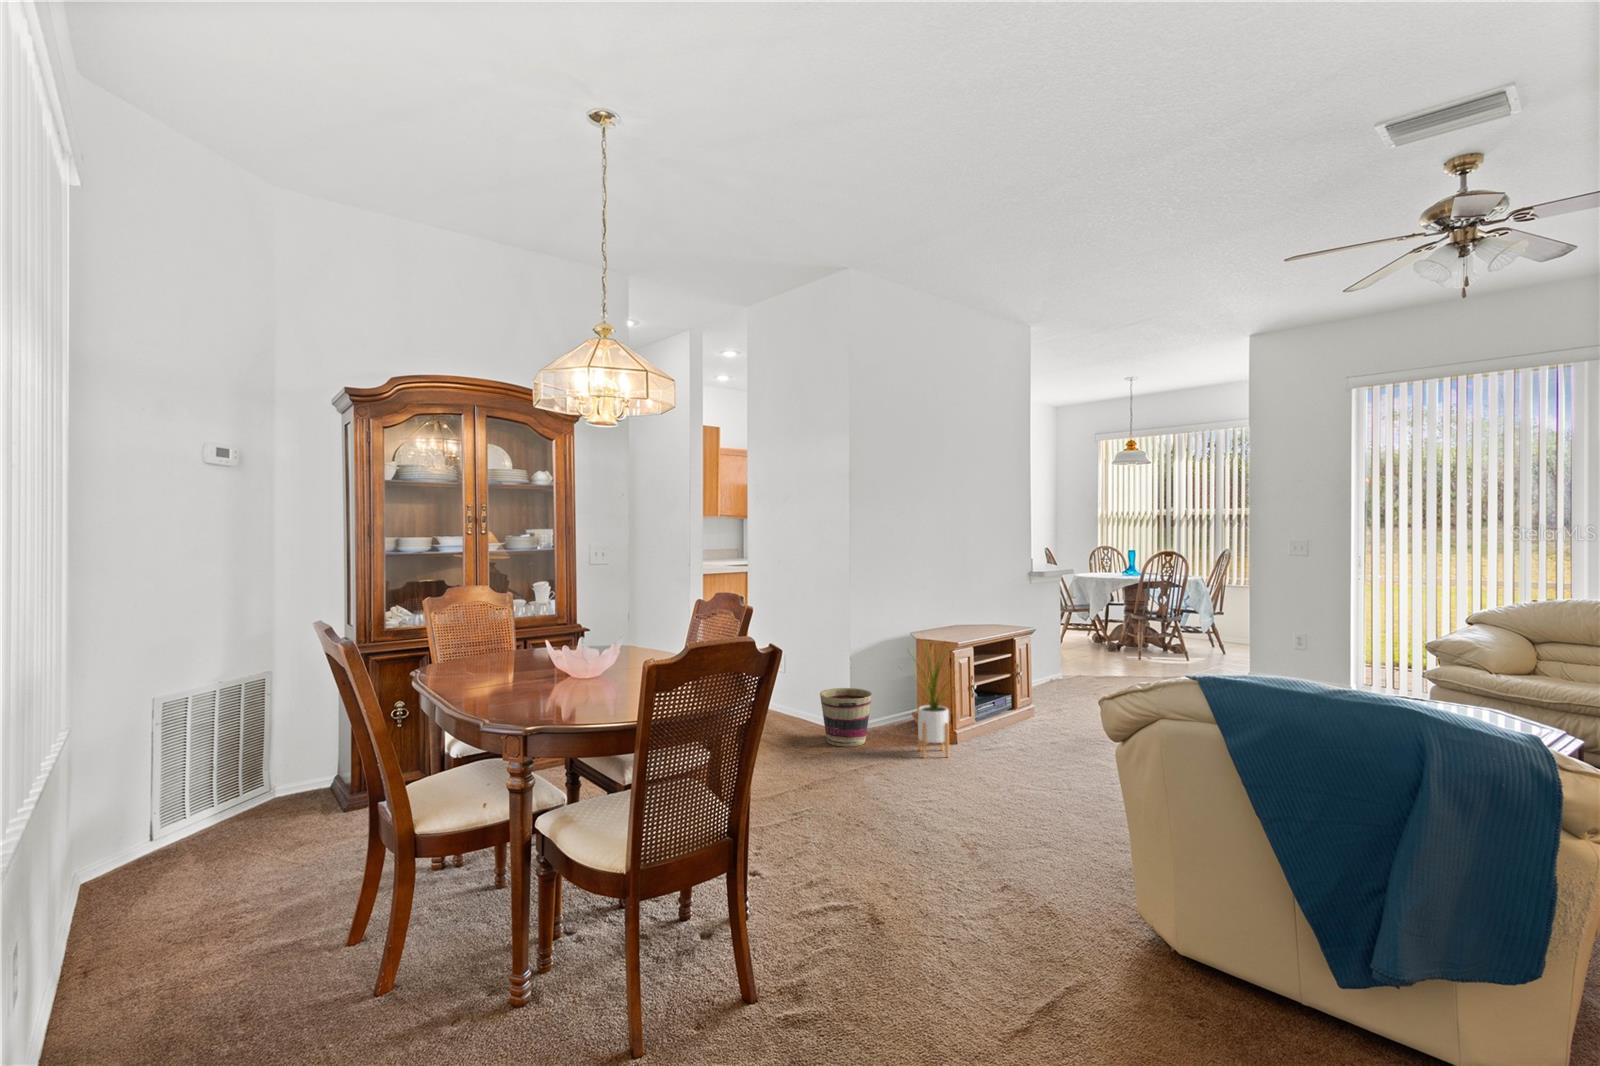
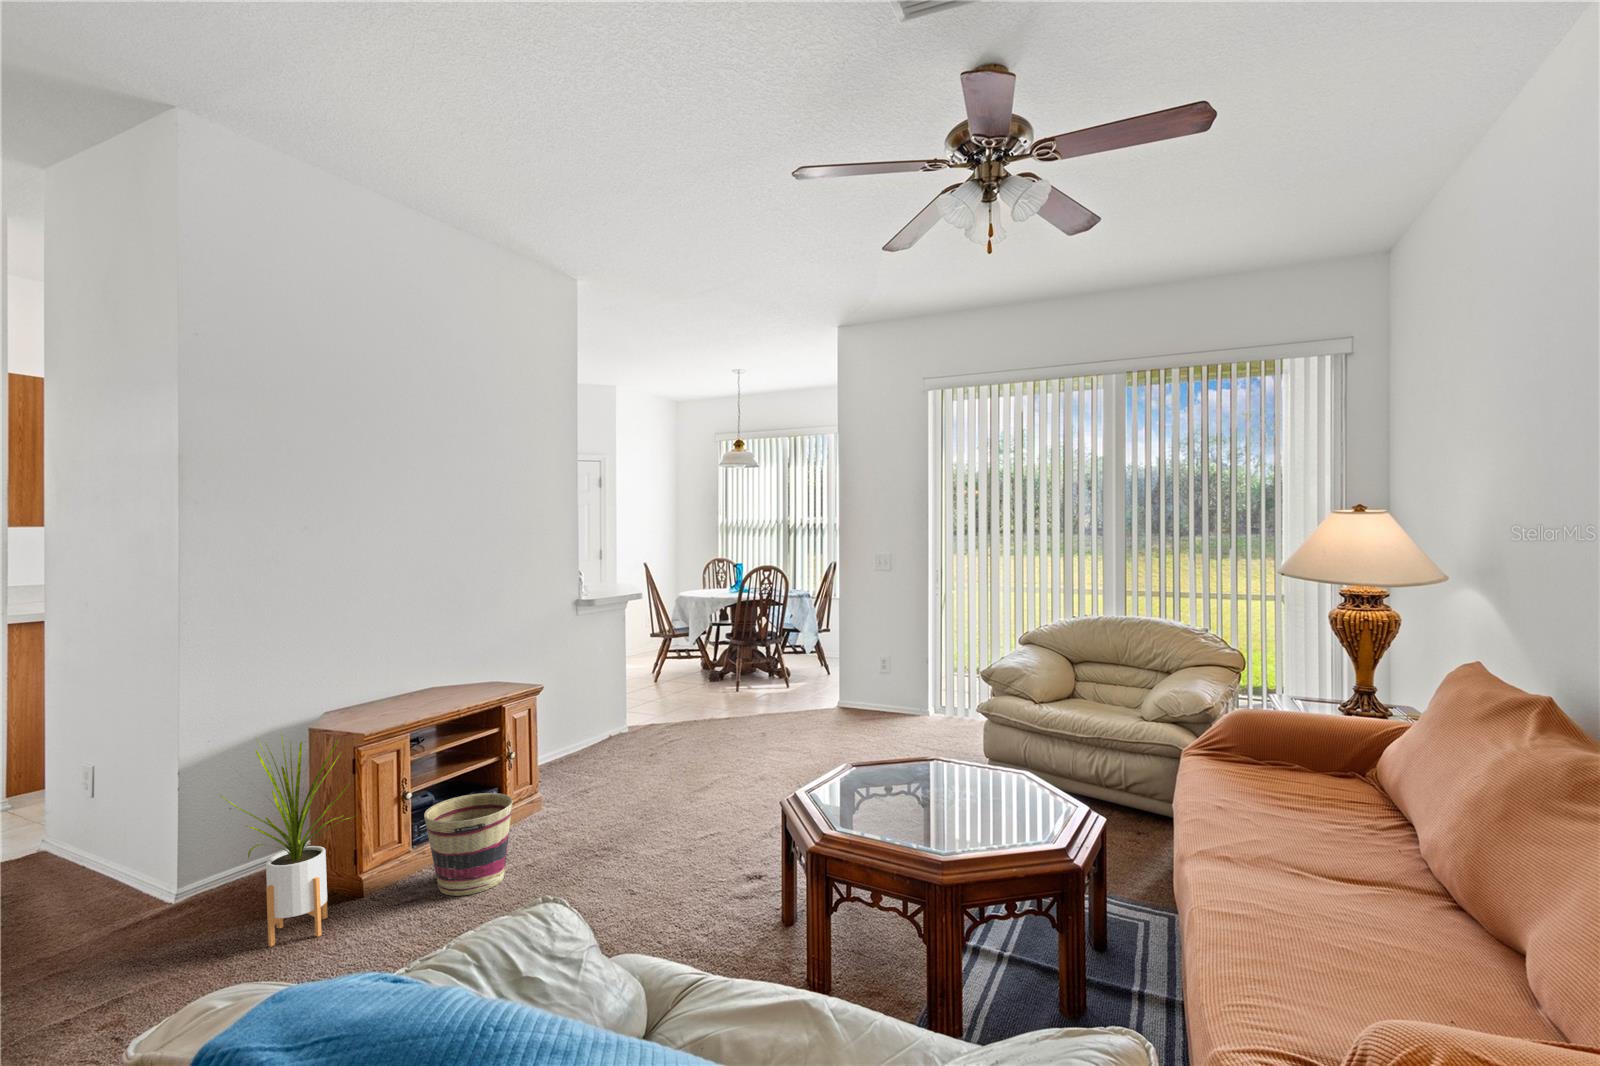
basket: present [820,688,872,747] -> present [424,793,513,896]

